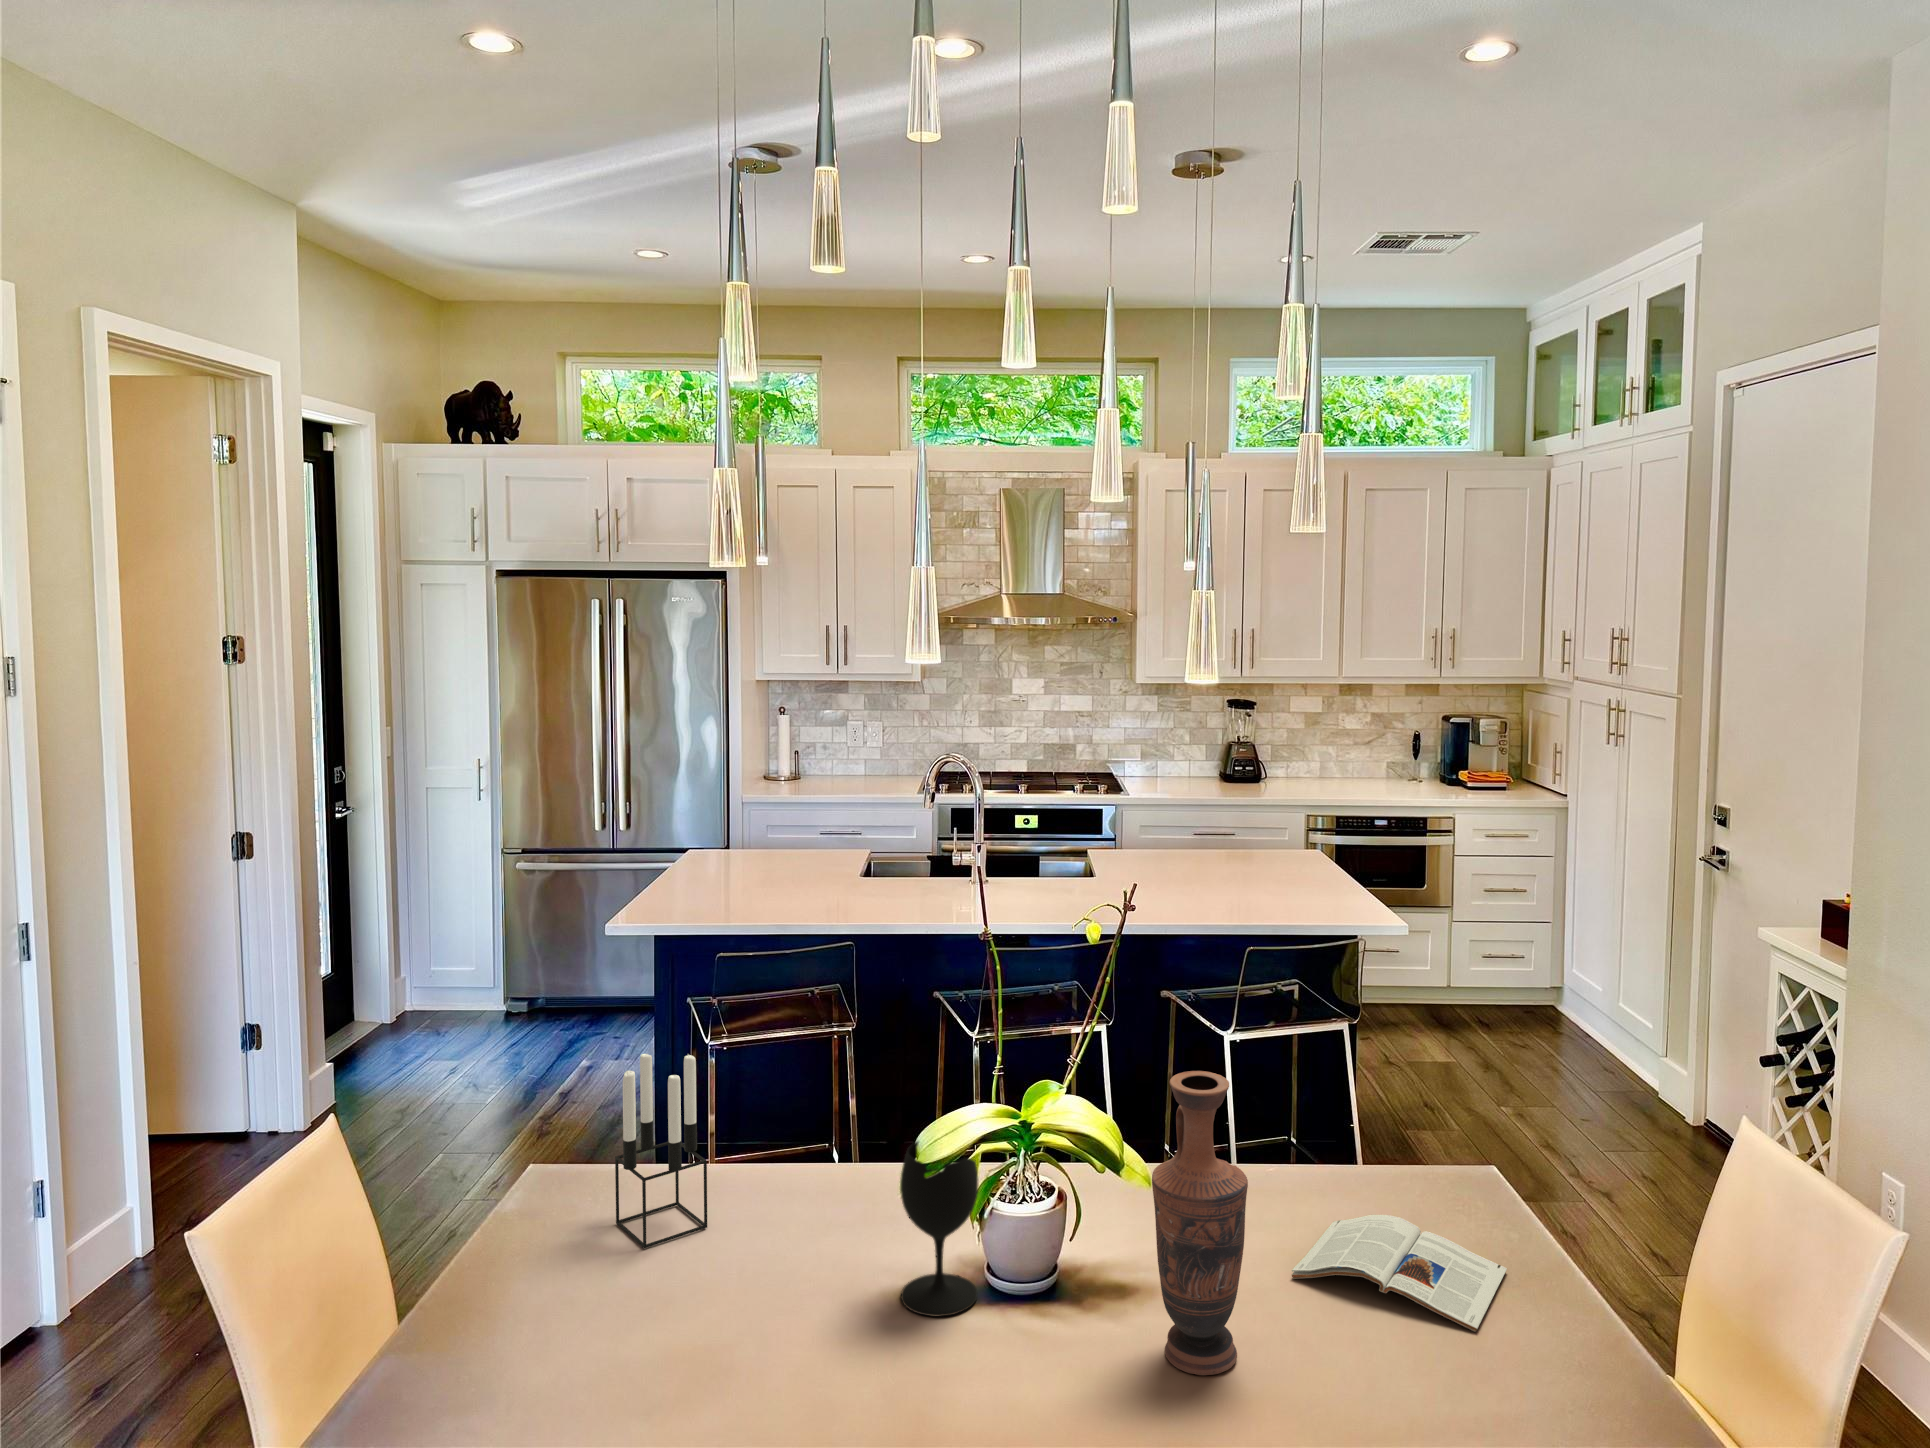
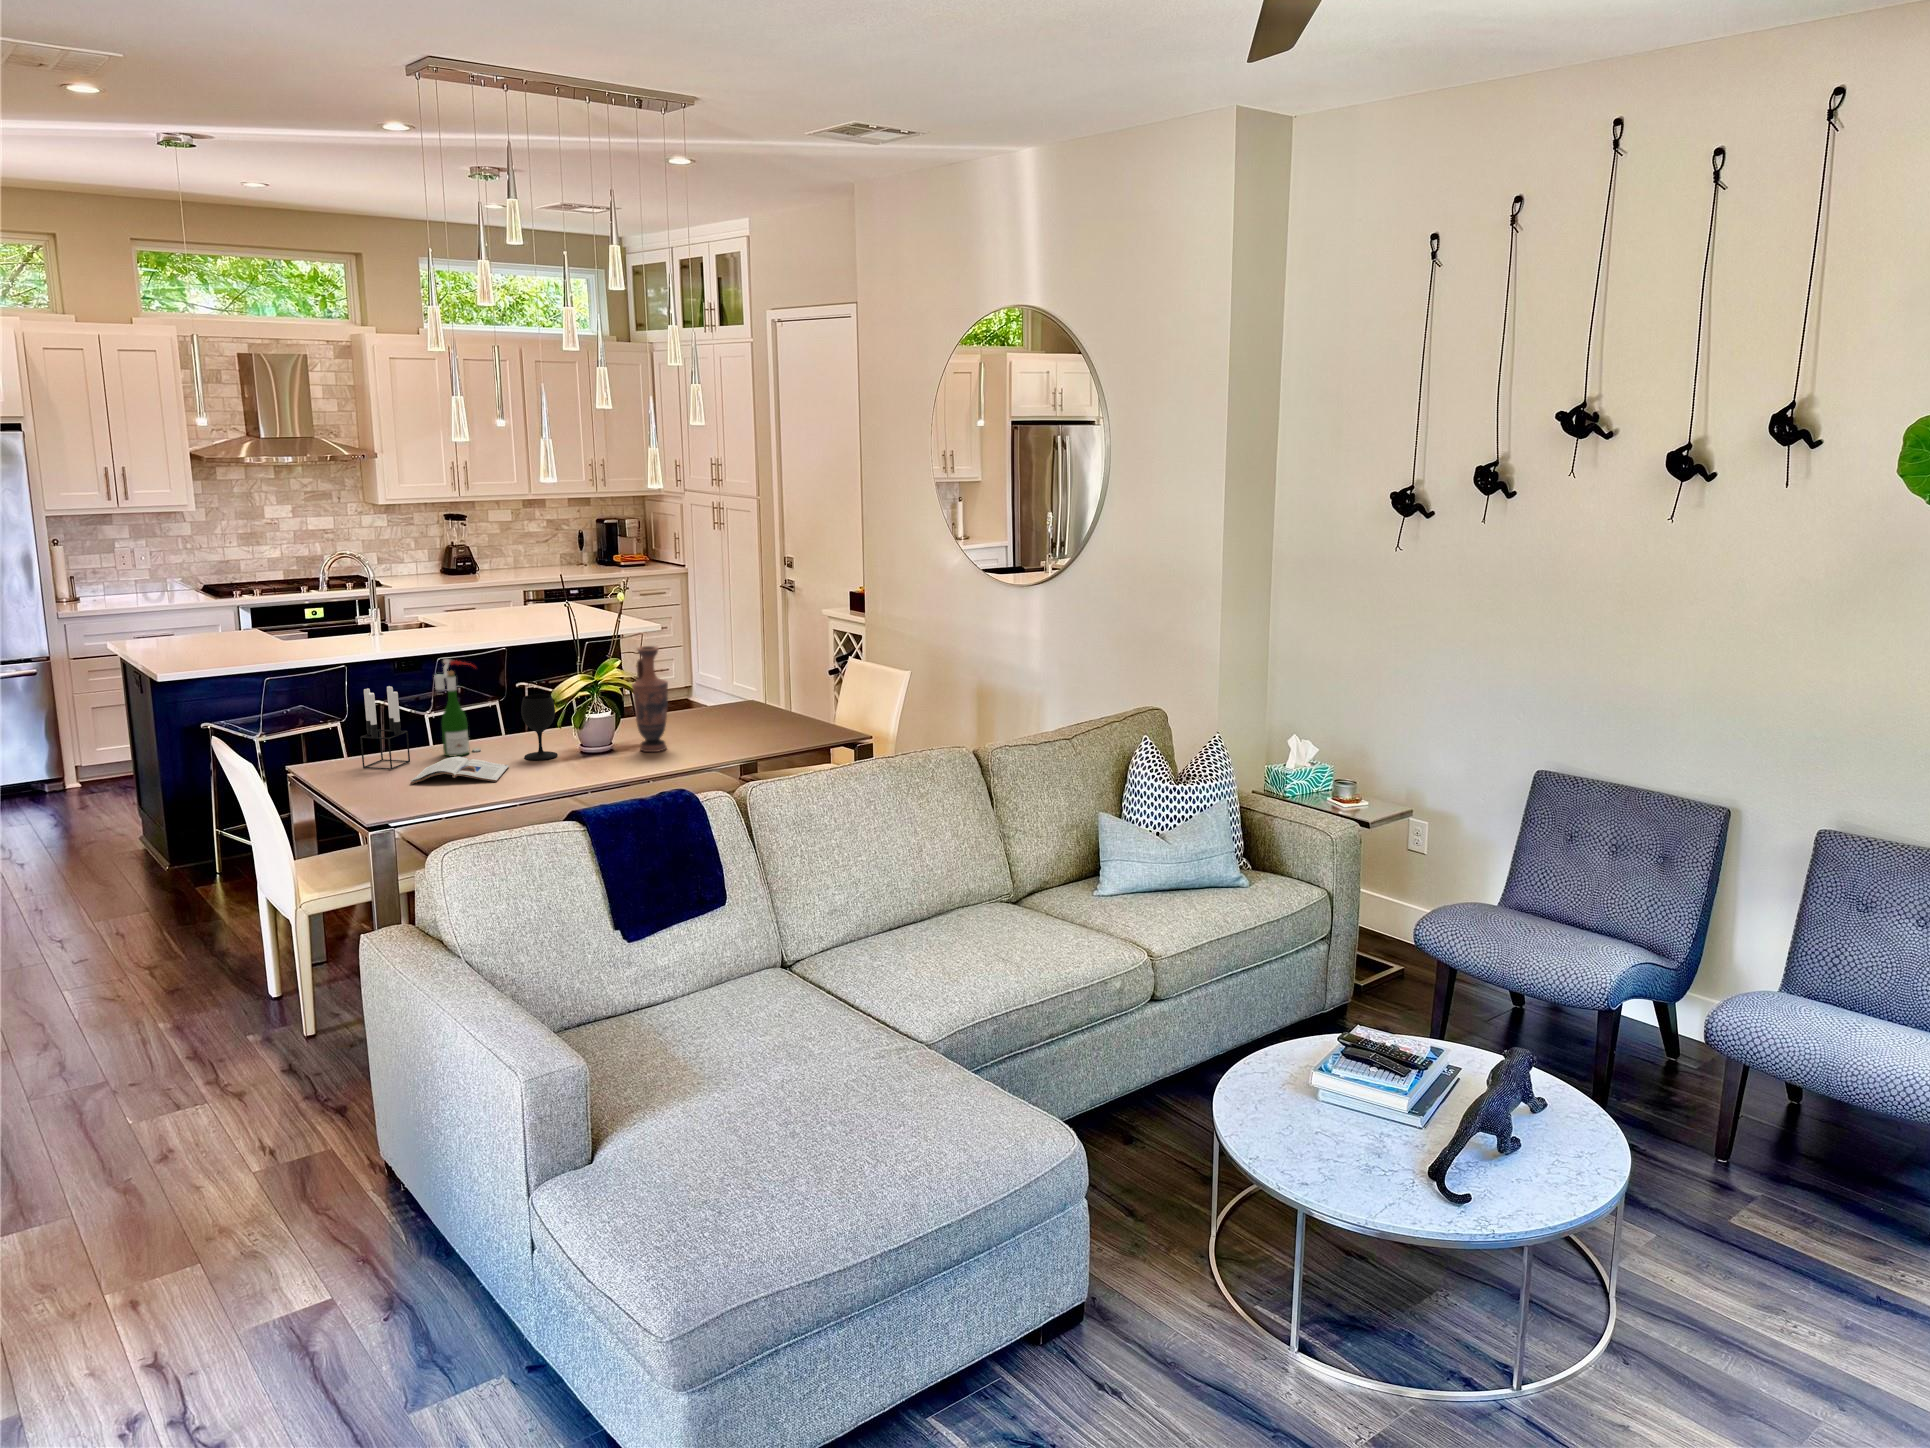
wine bottle: none [787,1011,870,1234] -> present [434,659,480,757]
magazine: present [1292,1215,1507,1332] -> present [410,757,509,784]

